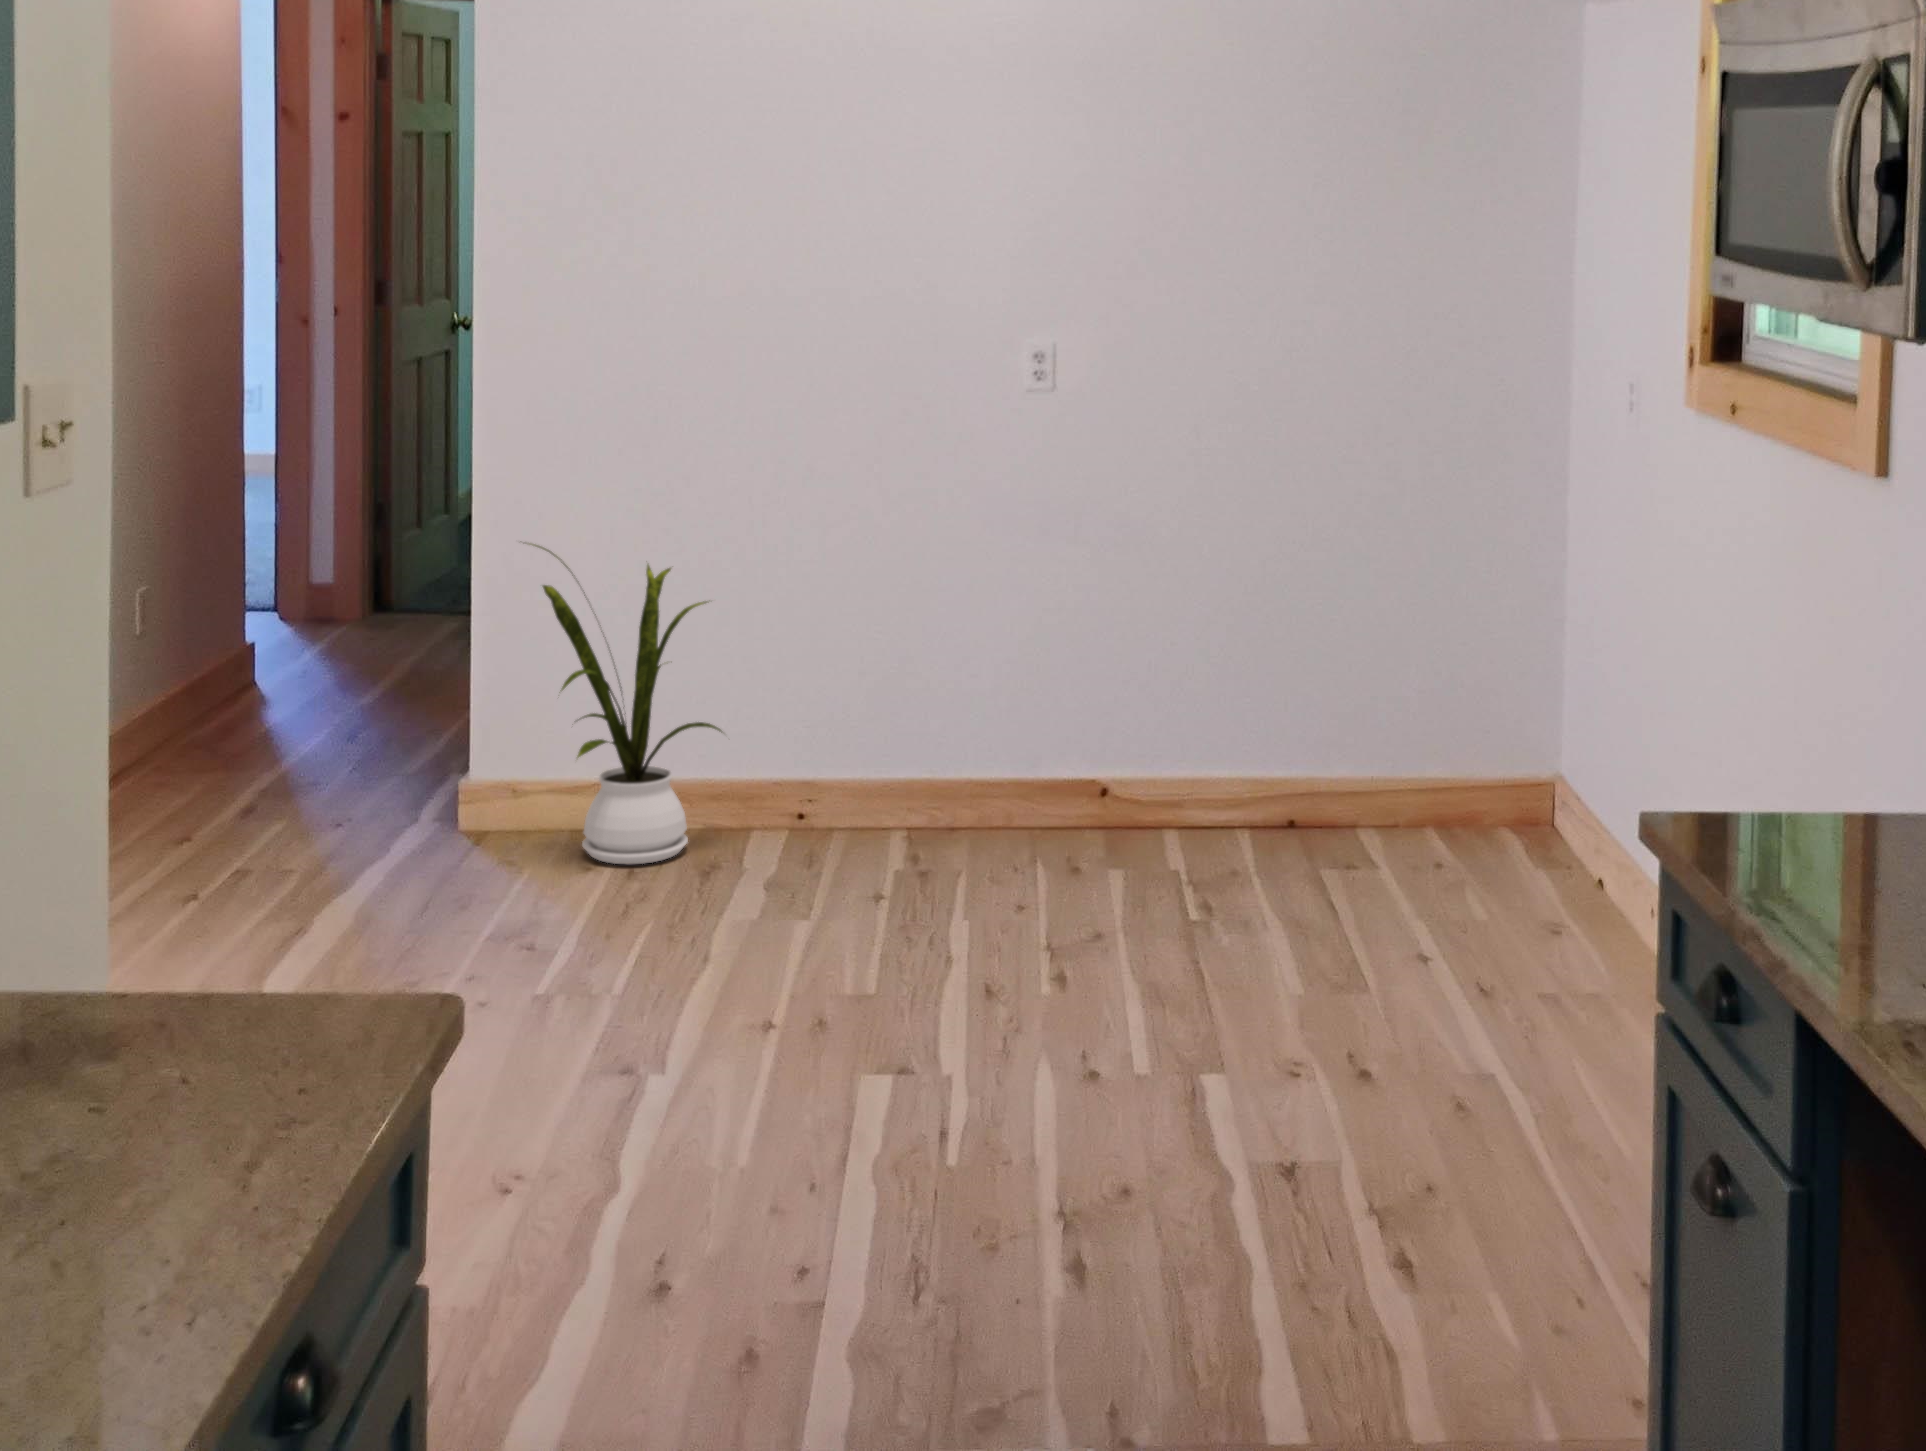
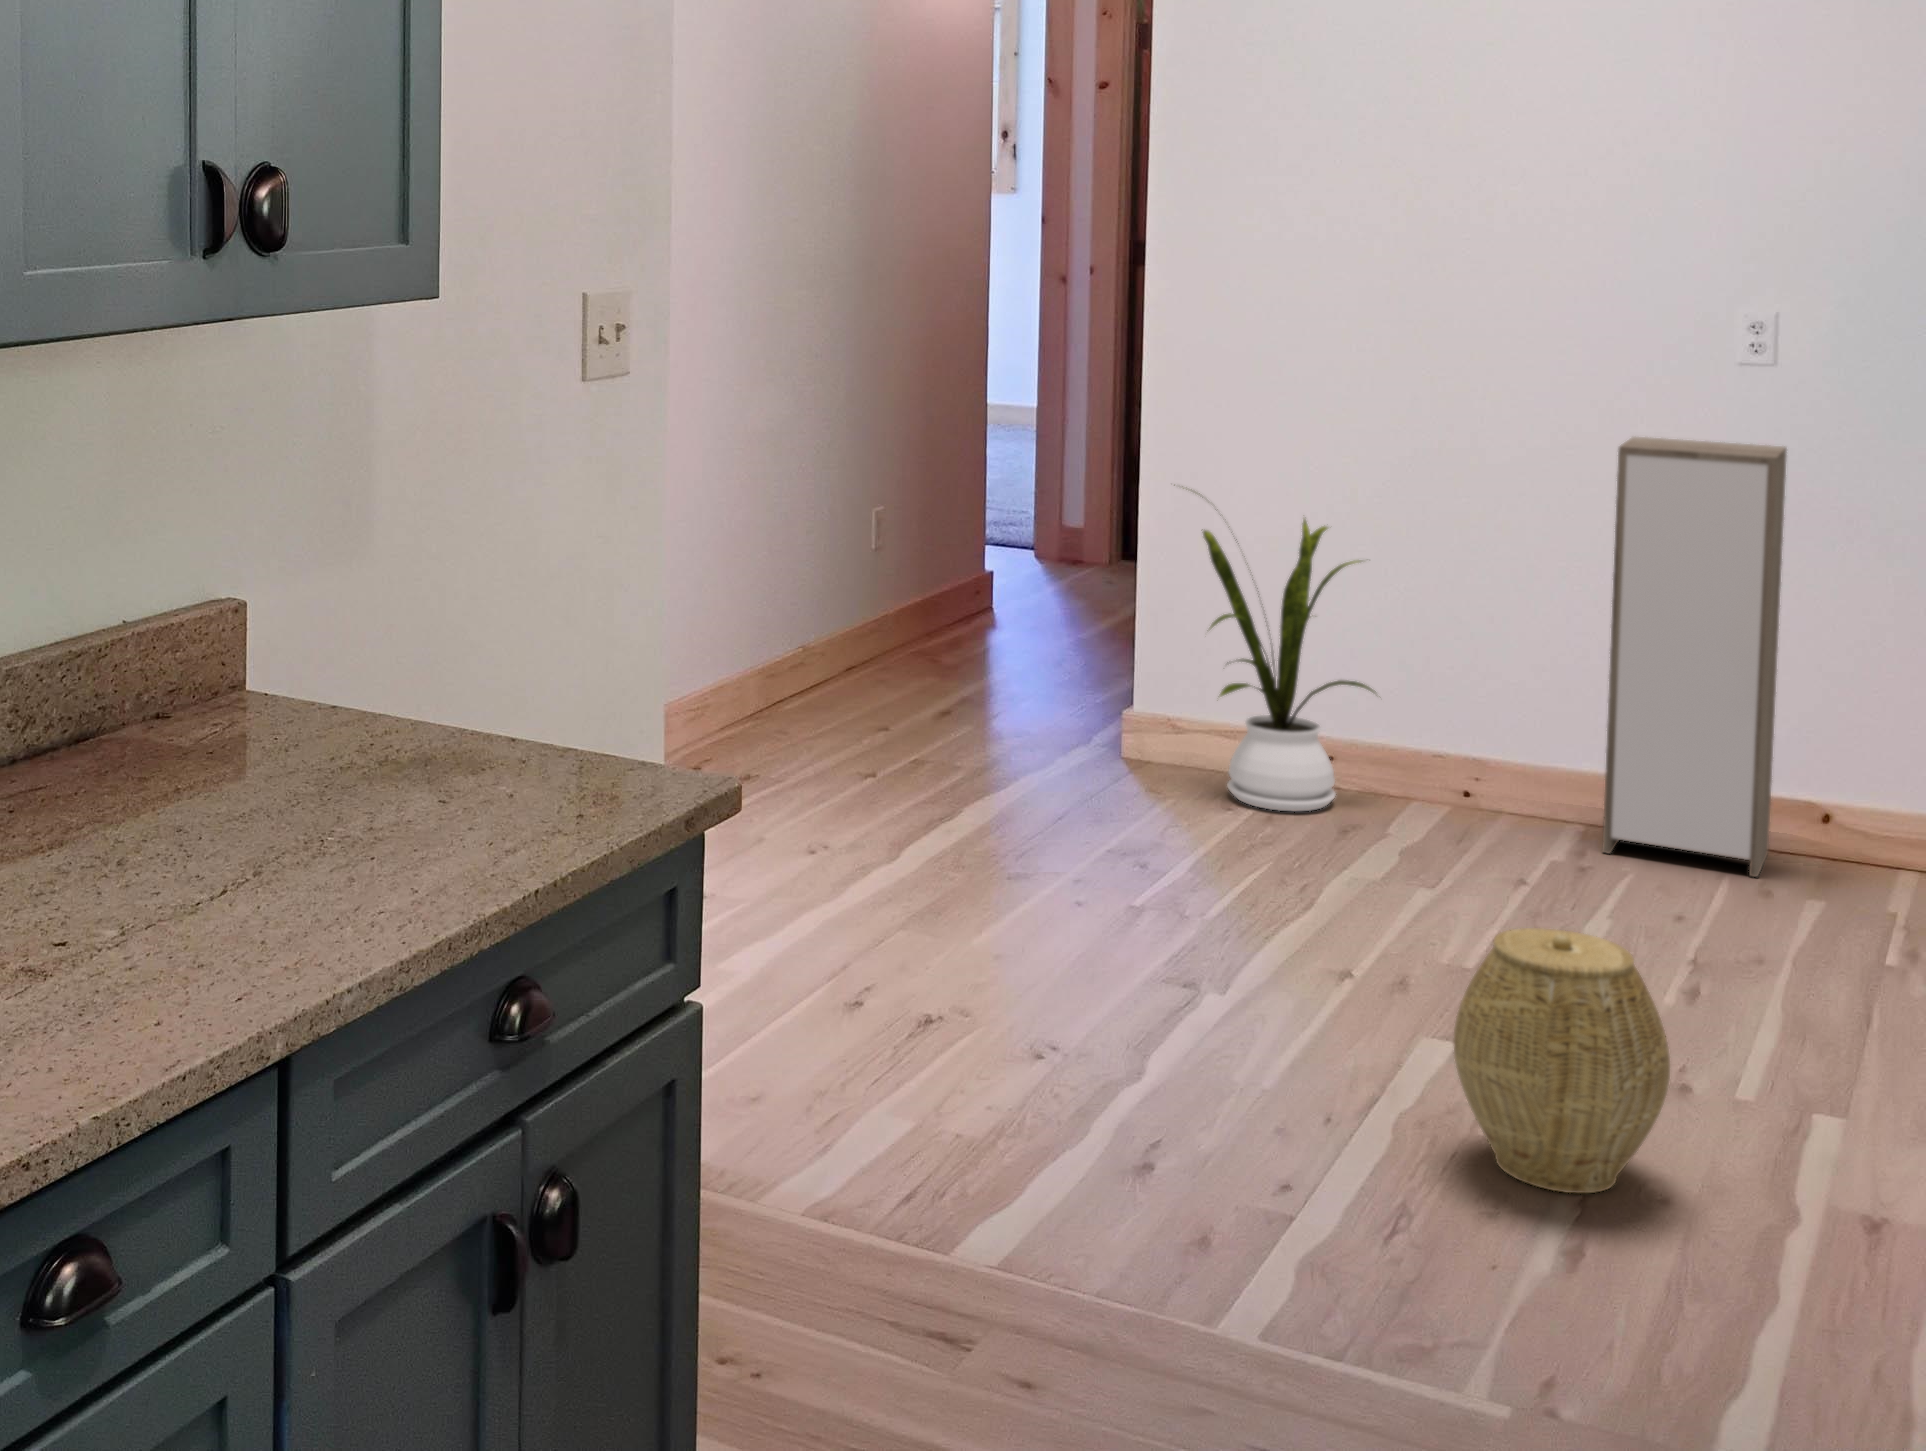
storage cabinet: none [932,463,1065,853] -> present [1603,437,1787,877]
woven basket: none [941,950,1127,1205] -> present [1453,928,1670,1193]

